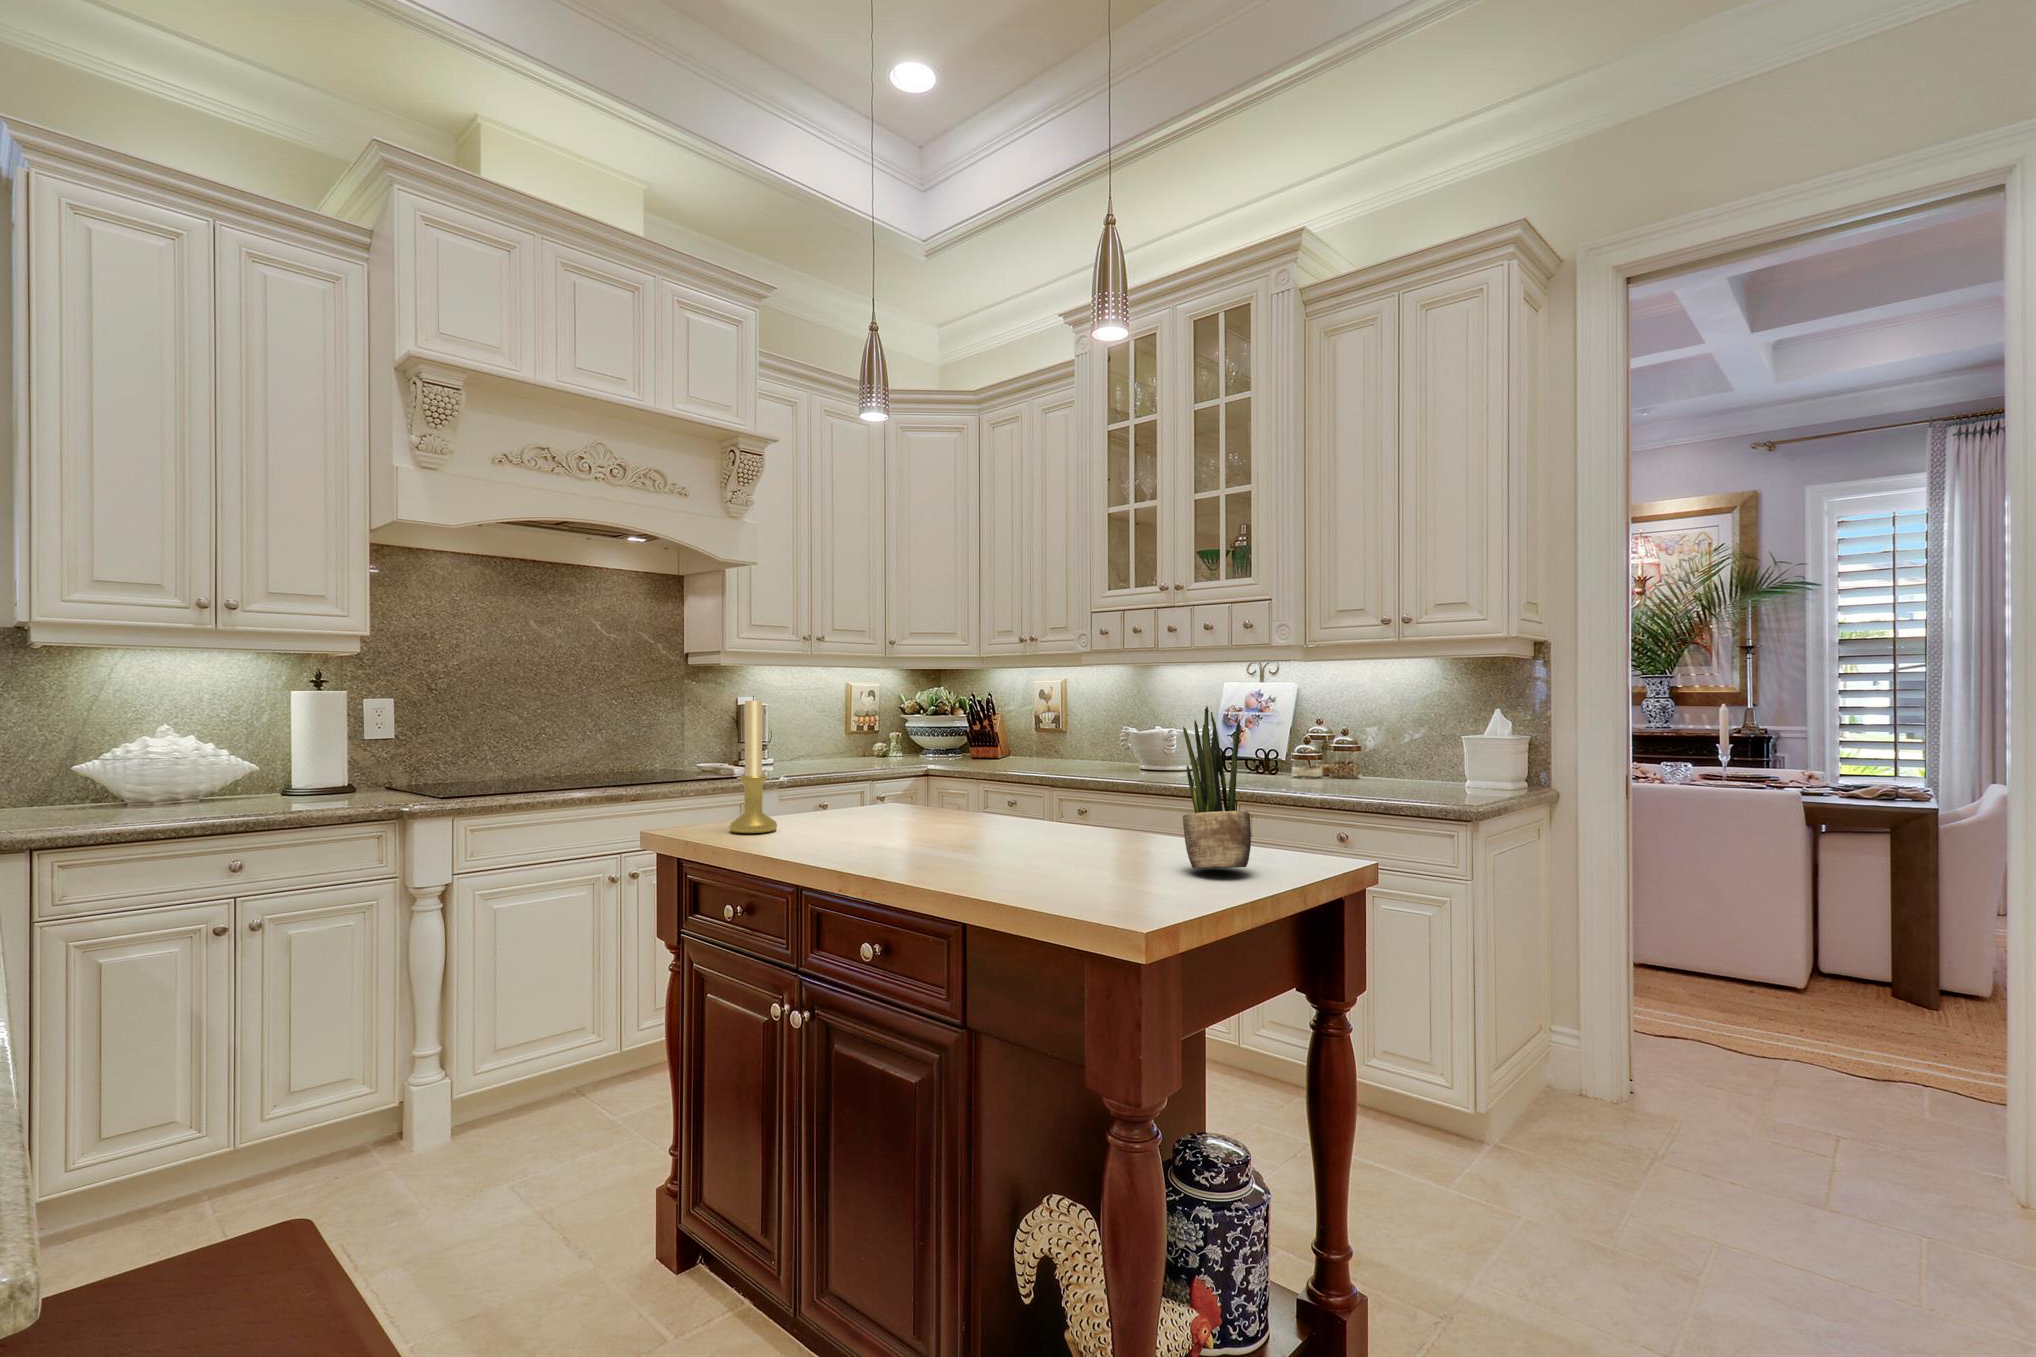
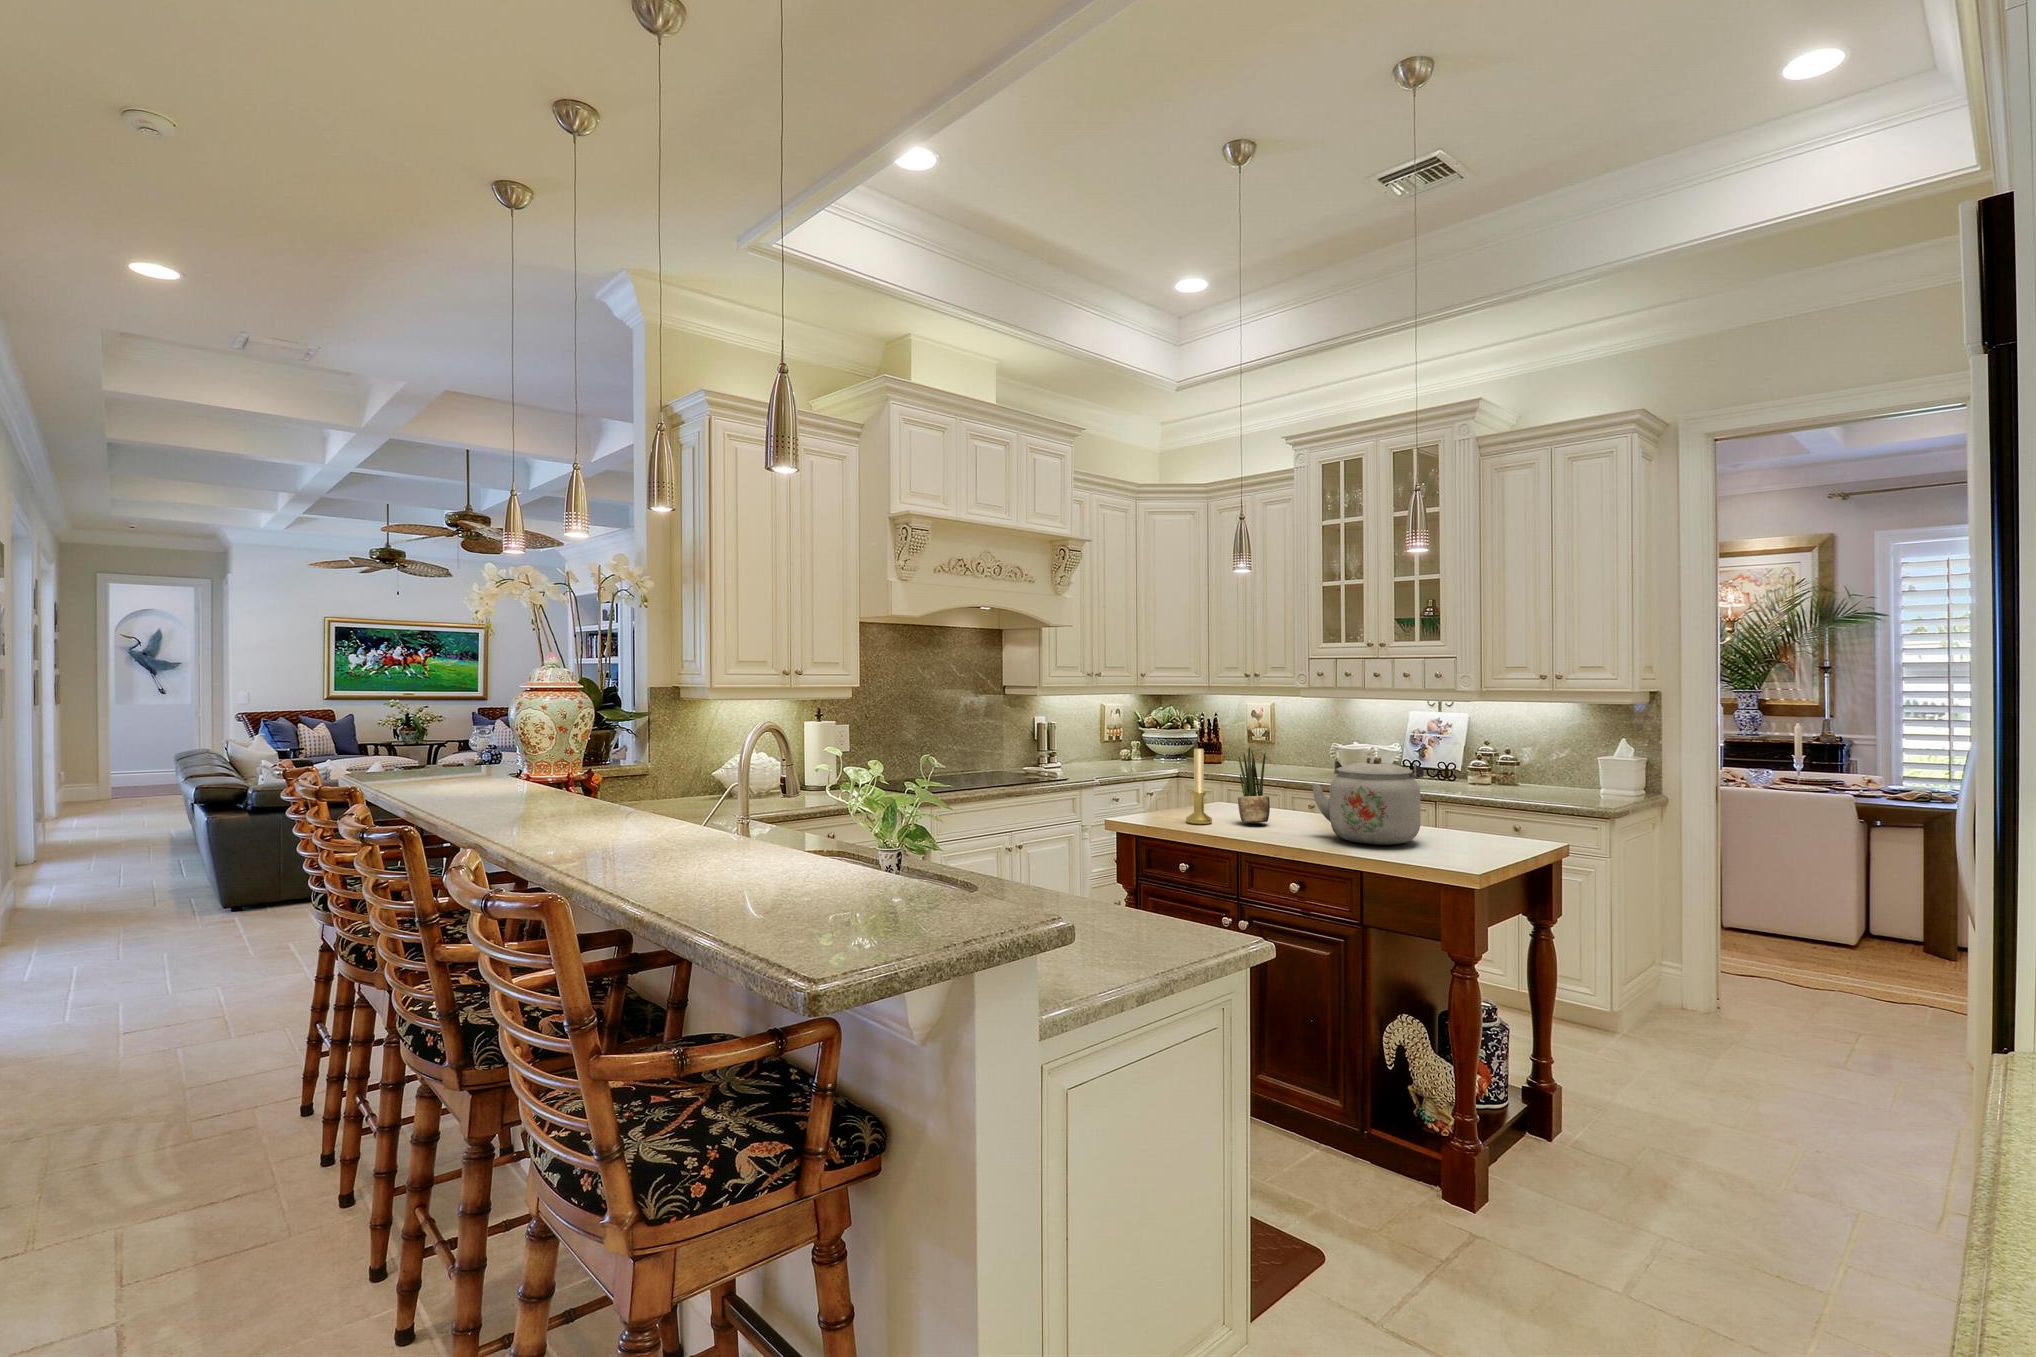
kettle: none [914,702,1114,867] -> present [1311,757,1424,845]
potted plant: present [1183,706,1251,868] -> present [1238,747,1270,822]

